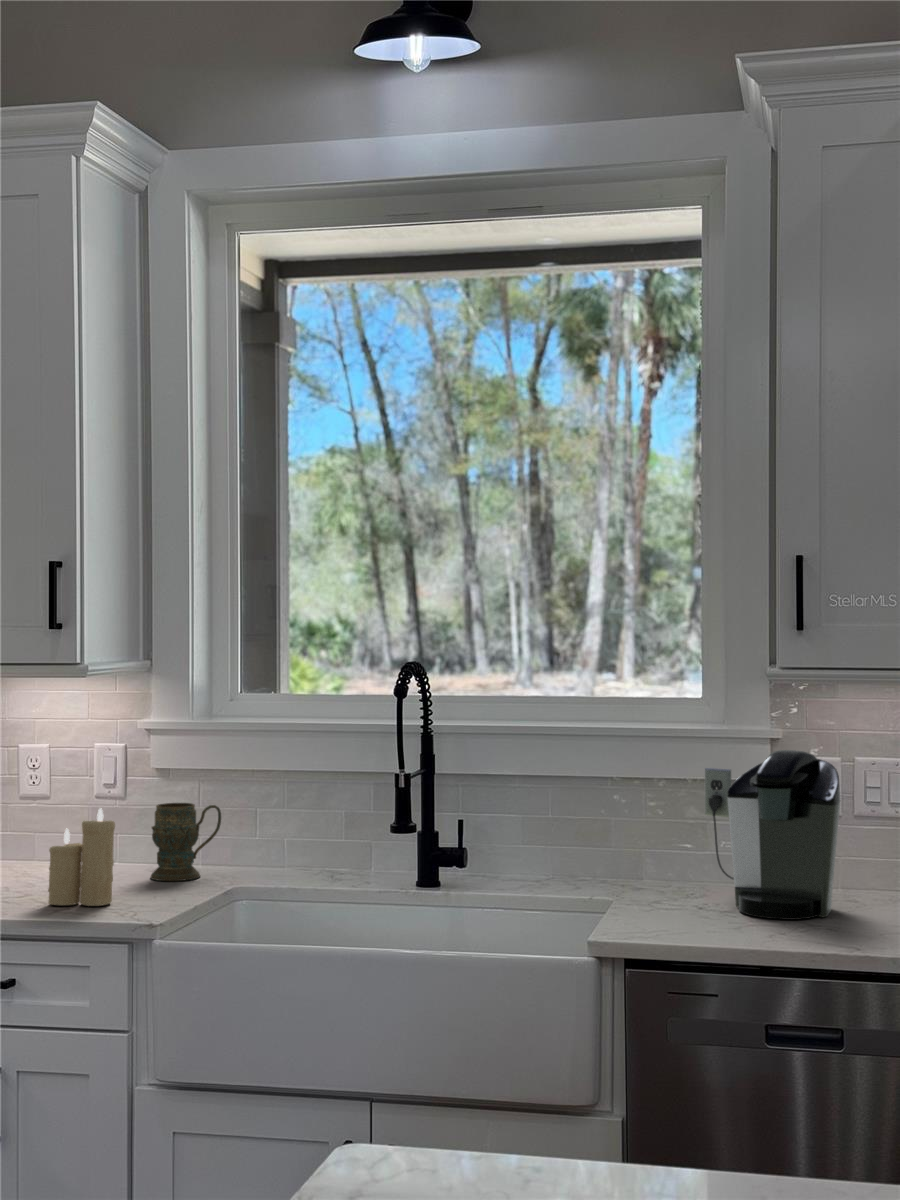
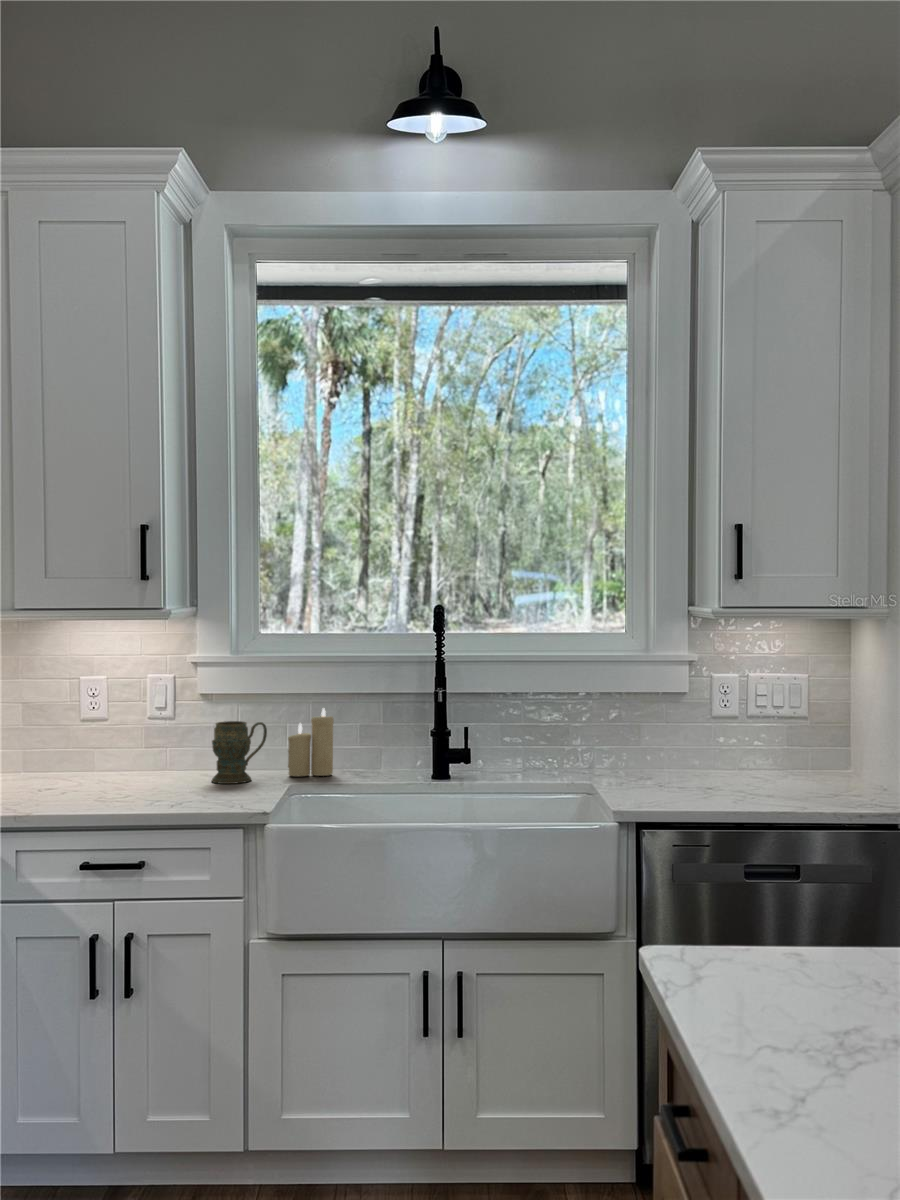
coffee maker: present [705,750,840,920] -> none [643,667,757,788]
candle: present [48,808,115,906] -> present [288,708,334,776]

